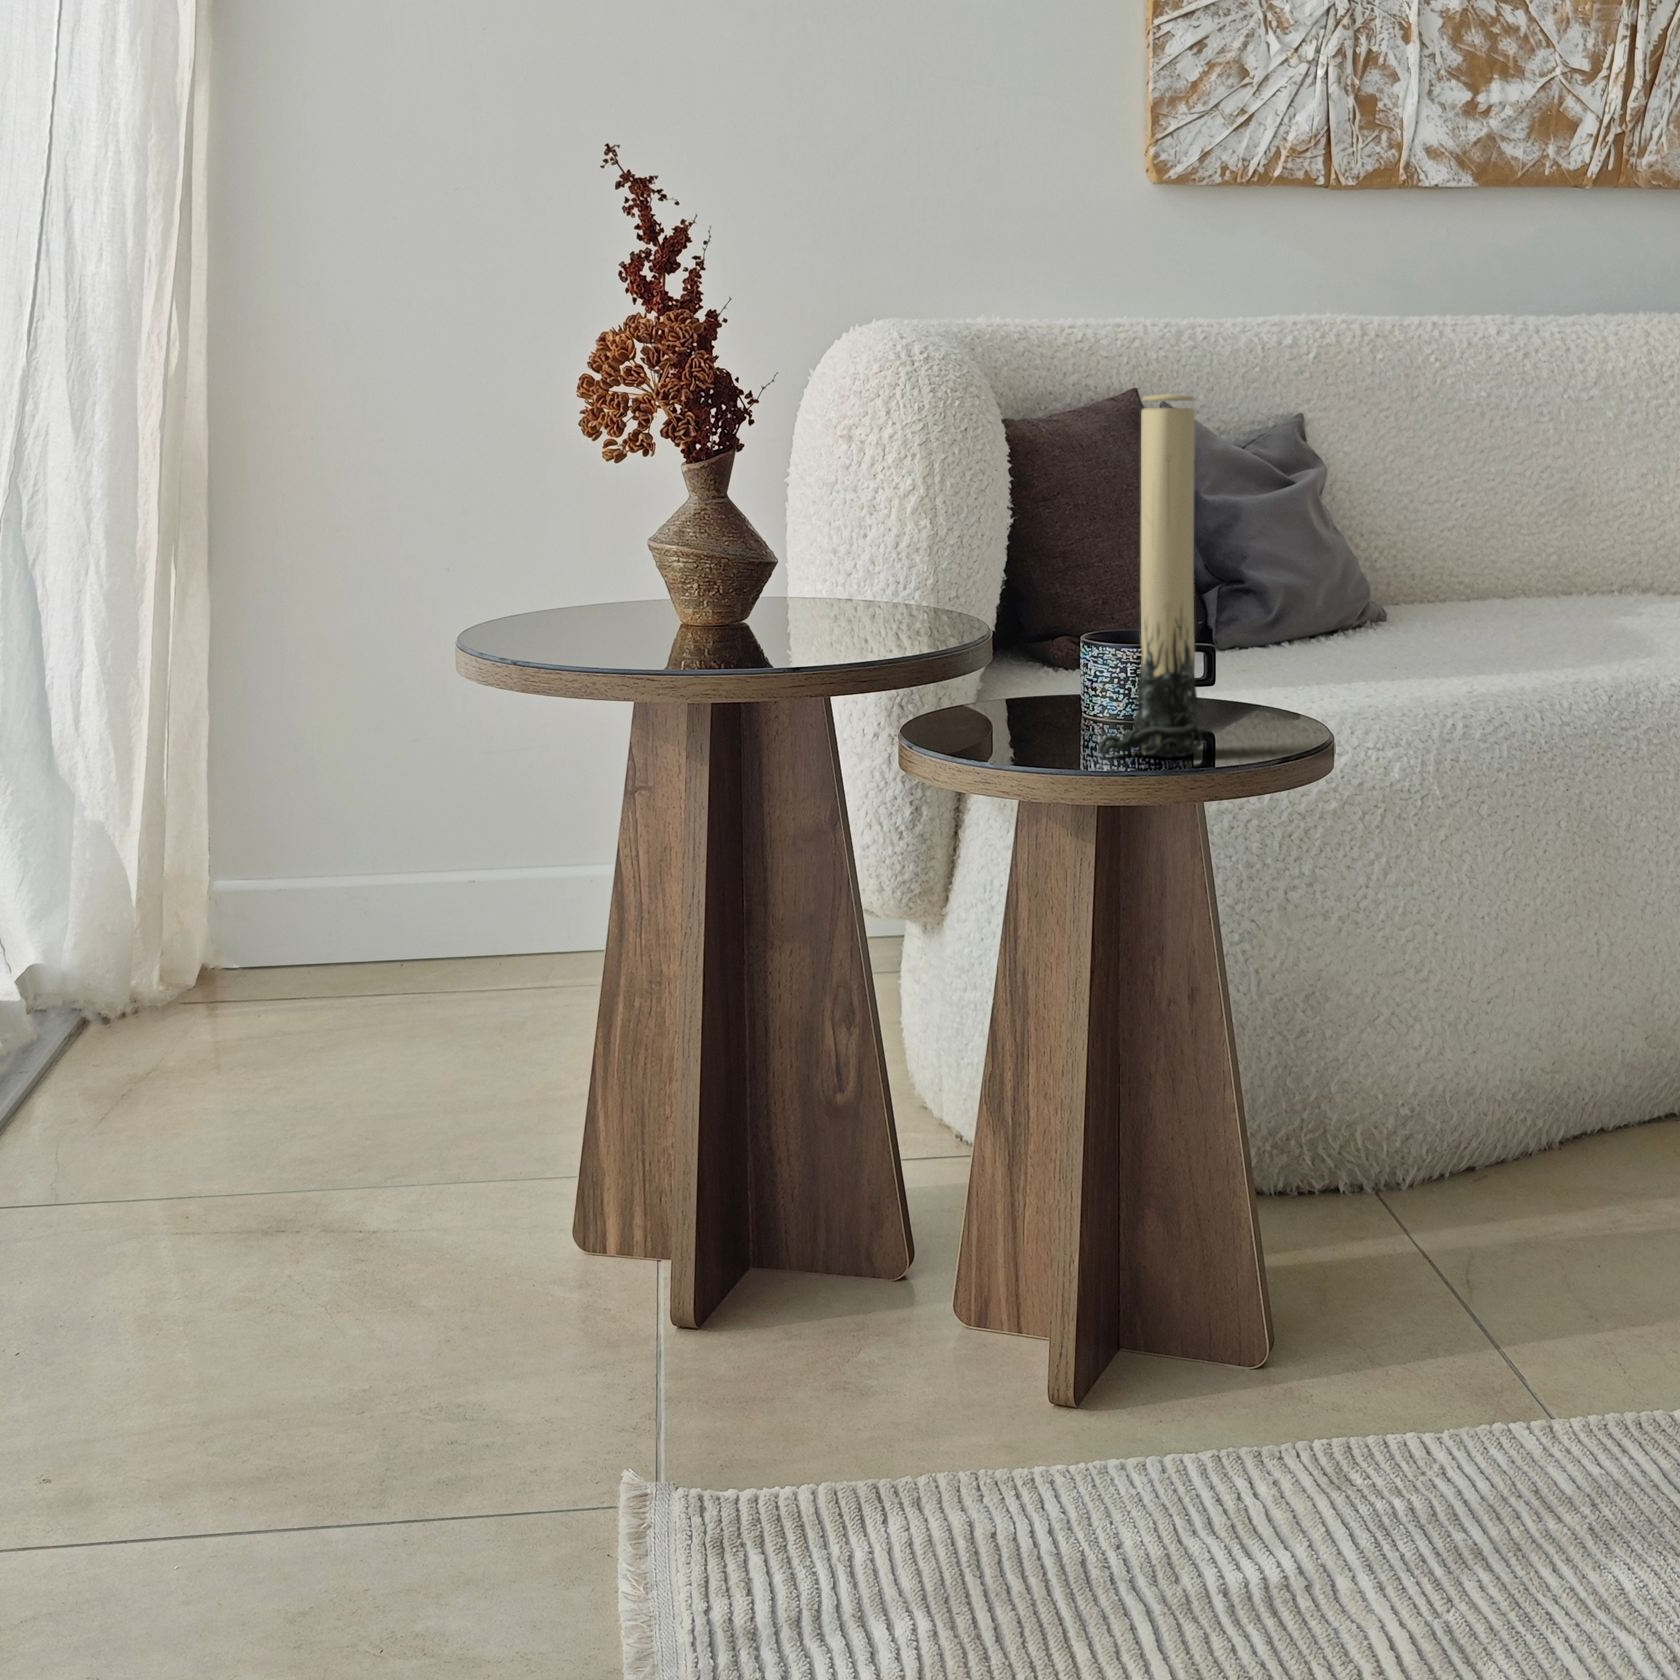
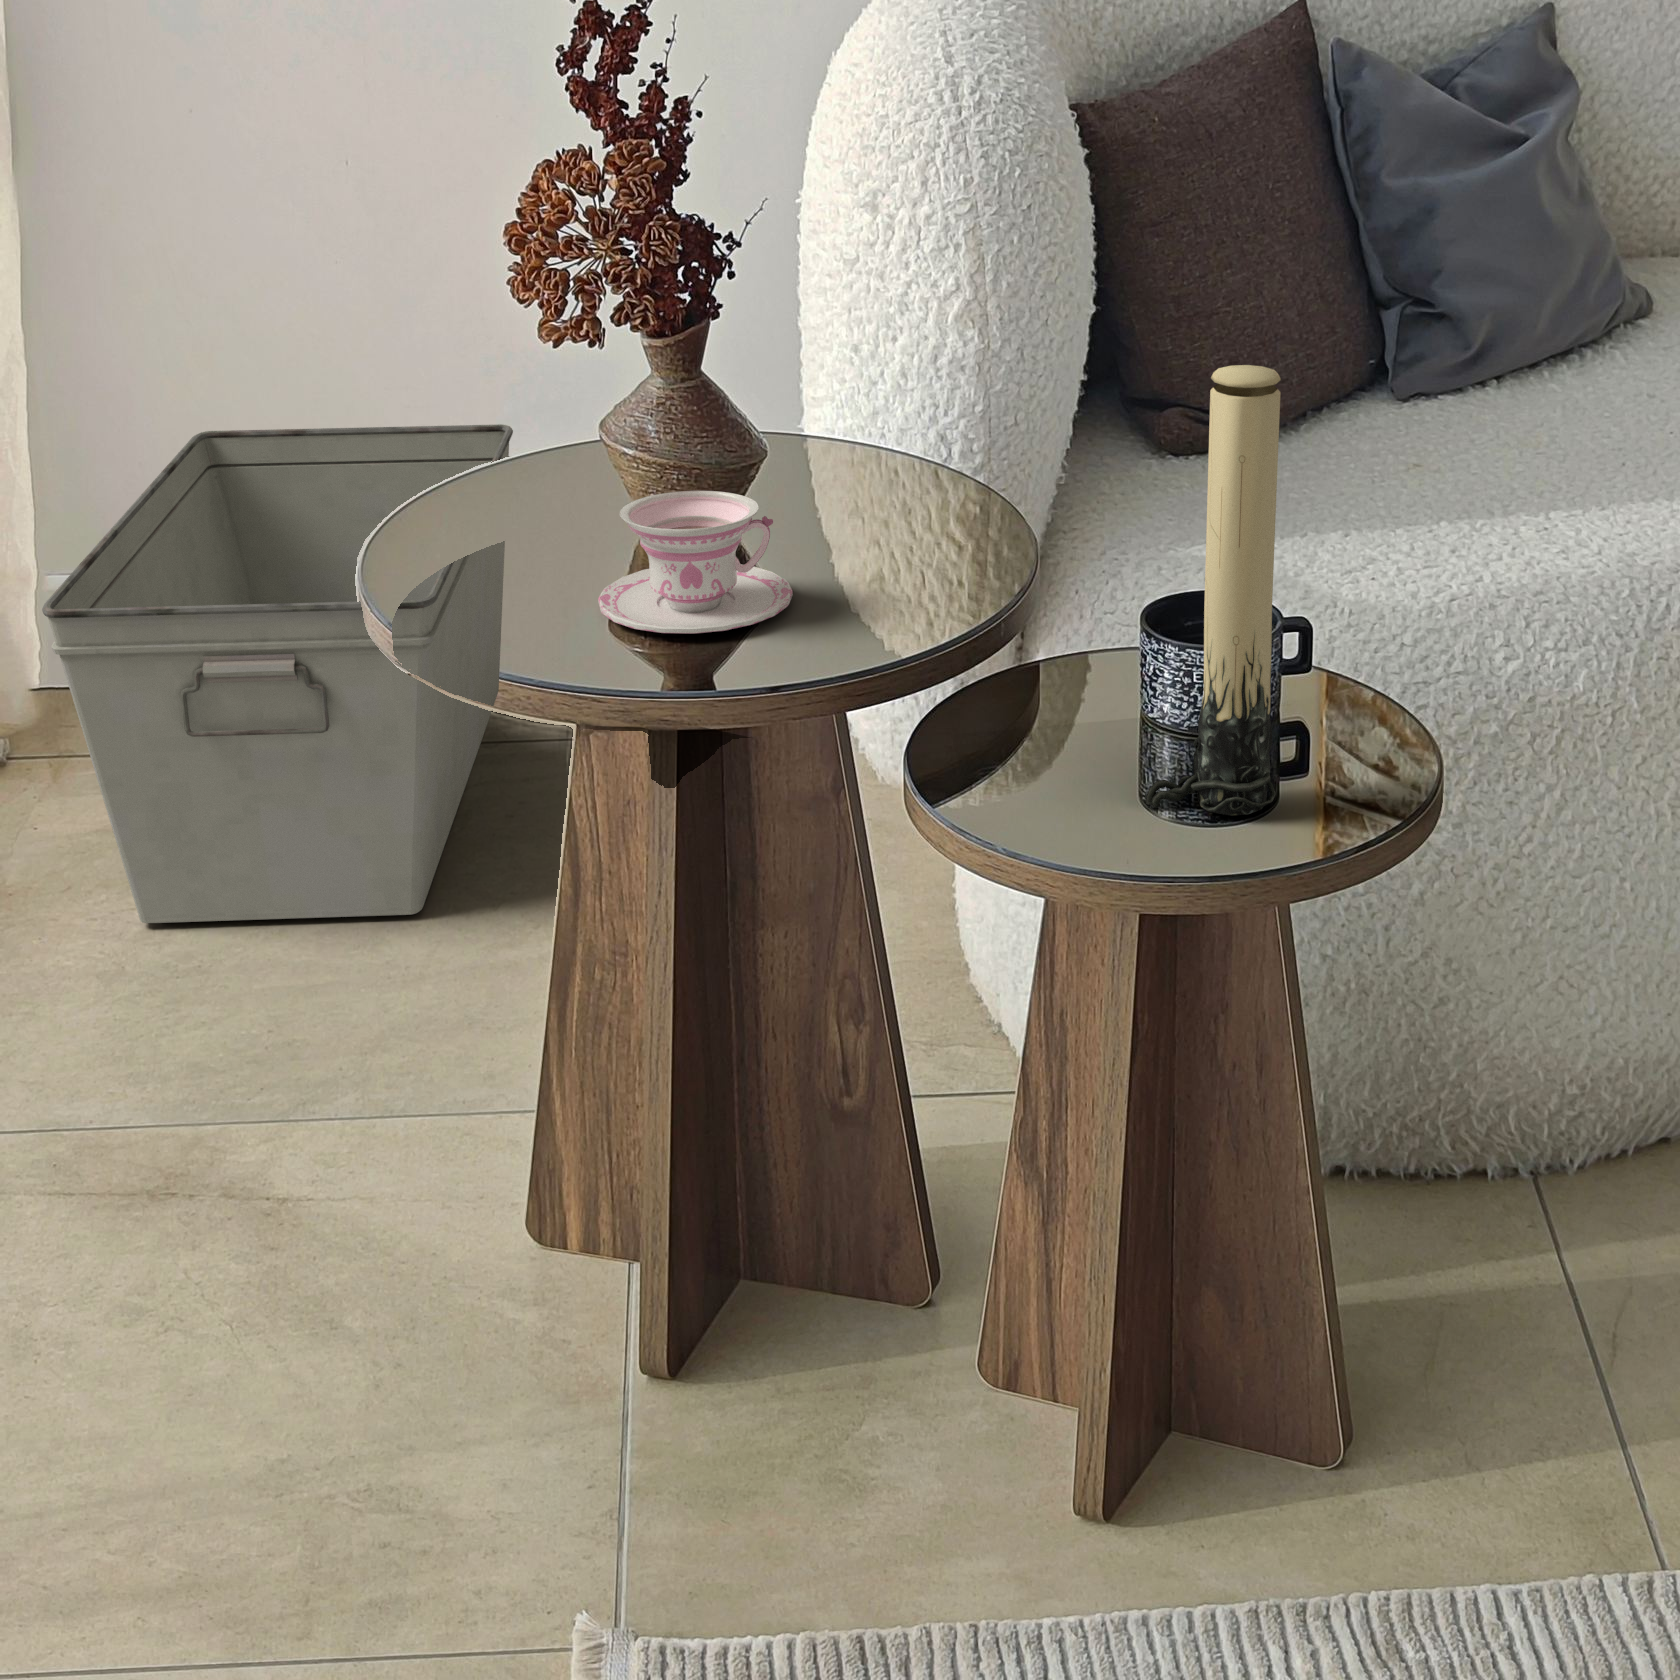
teacup: none [648,566,803,656] -> present [598,491,793,634]
storage bin: none [161,698,539,1058] -> present [42,424,513,923]

